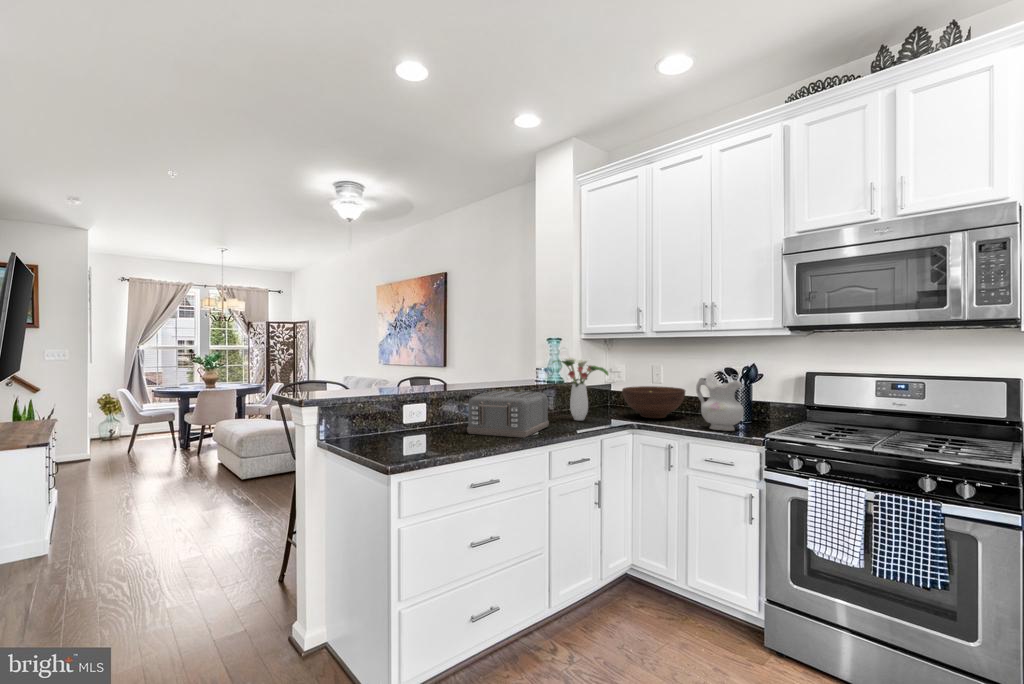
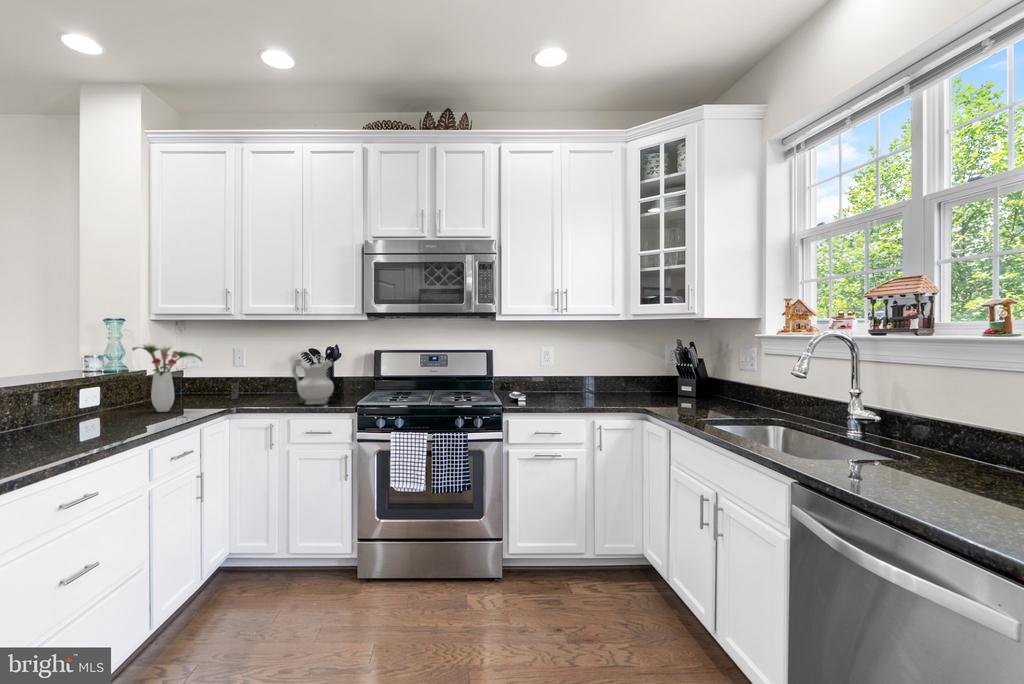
fruit bowl: present [622,386,685,419] -> none [208,370,275,402]
toaster: present [467,391,549,438] -> none [31,384,137,441]

